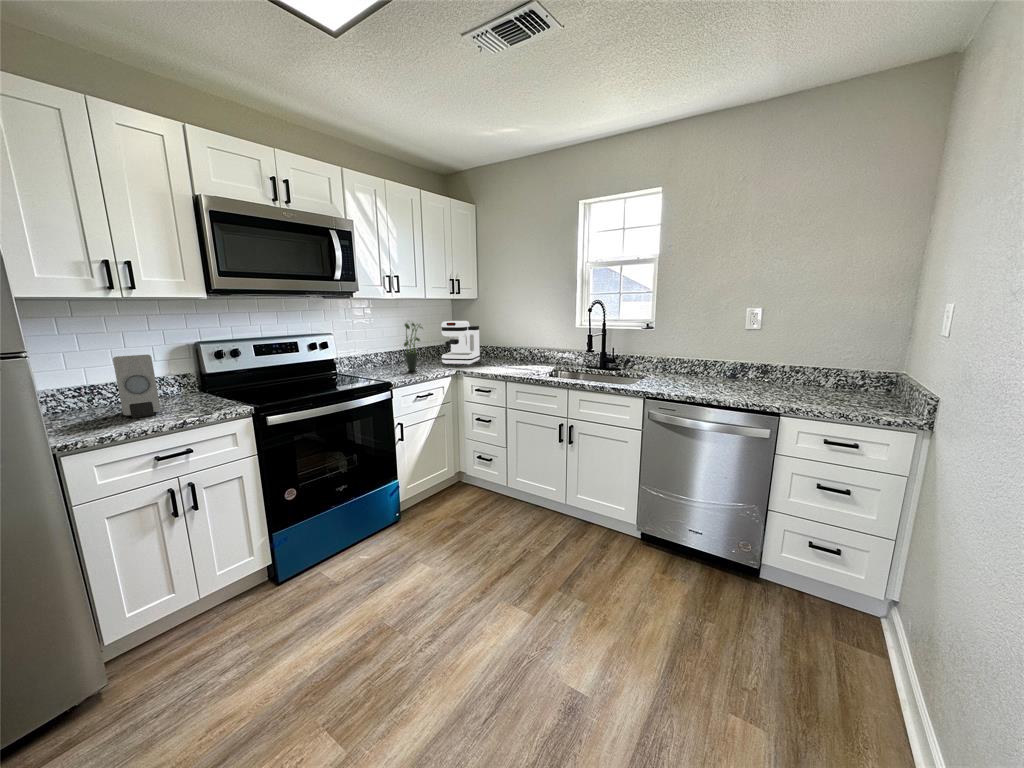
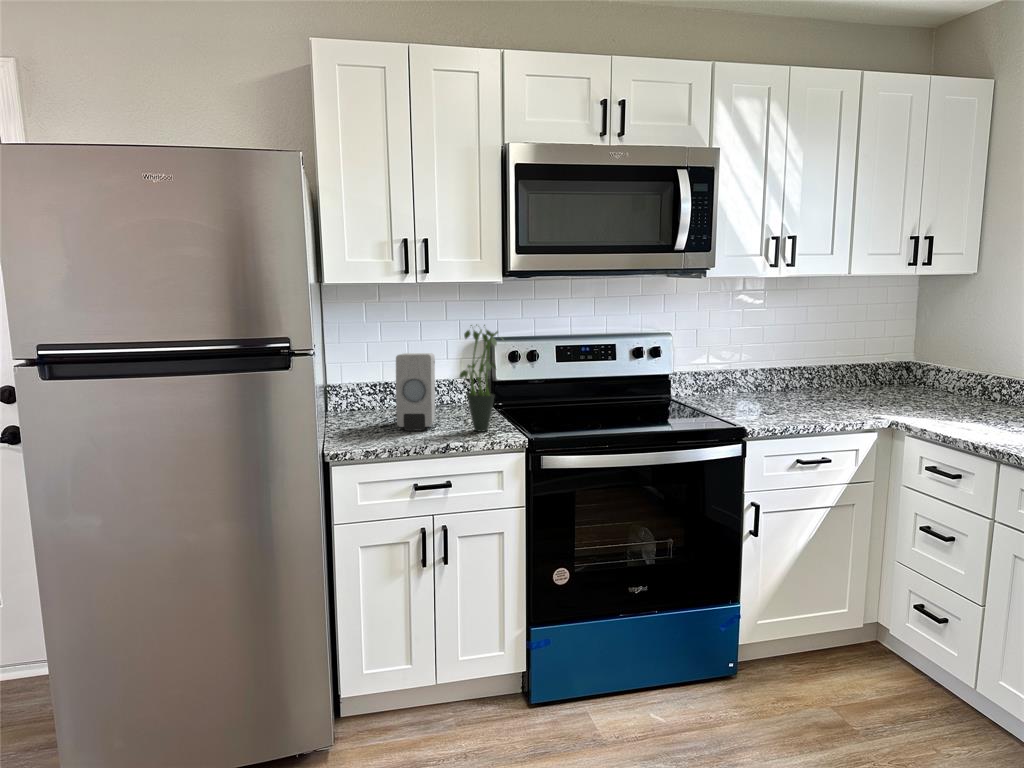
coffee maker: present [441,321,480,364] -> none [870,319,967,411]
potted plant: present [404,323,423,371] -> present [460,325,498,432]

